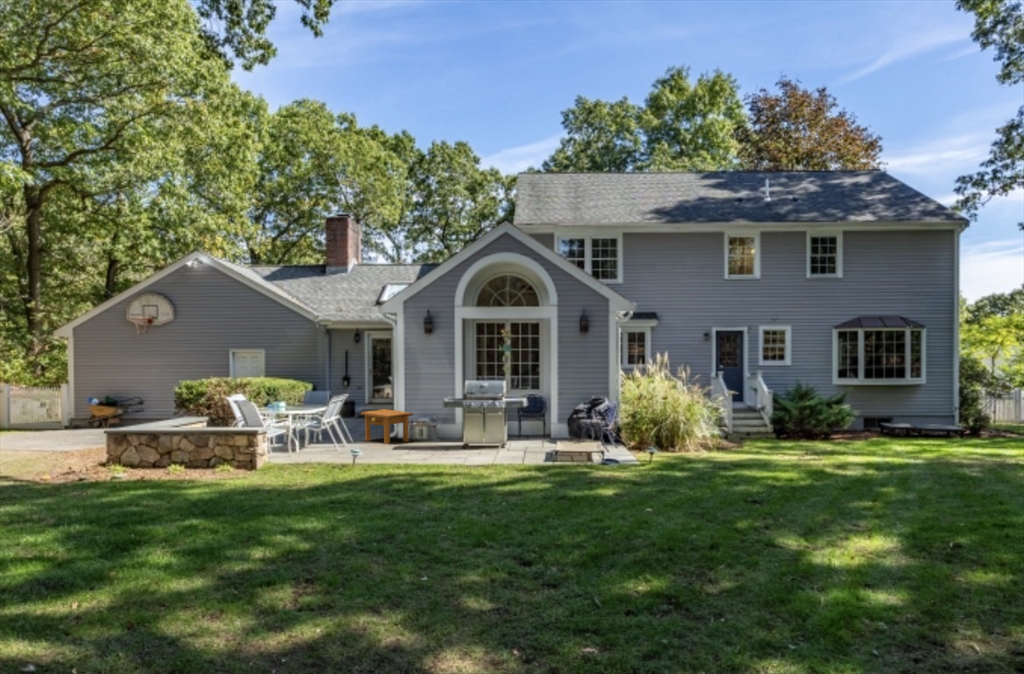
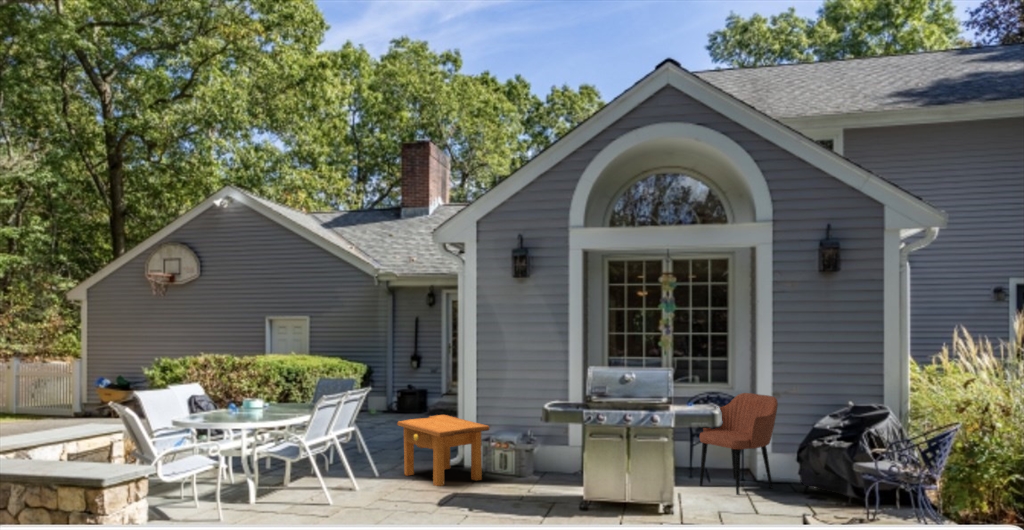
armchair: none [521,394,560,443] -> present [700,393,778,495]

